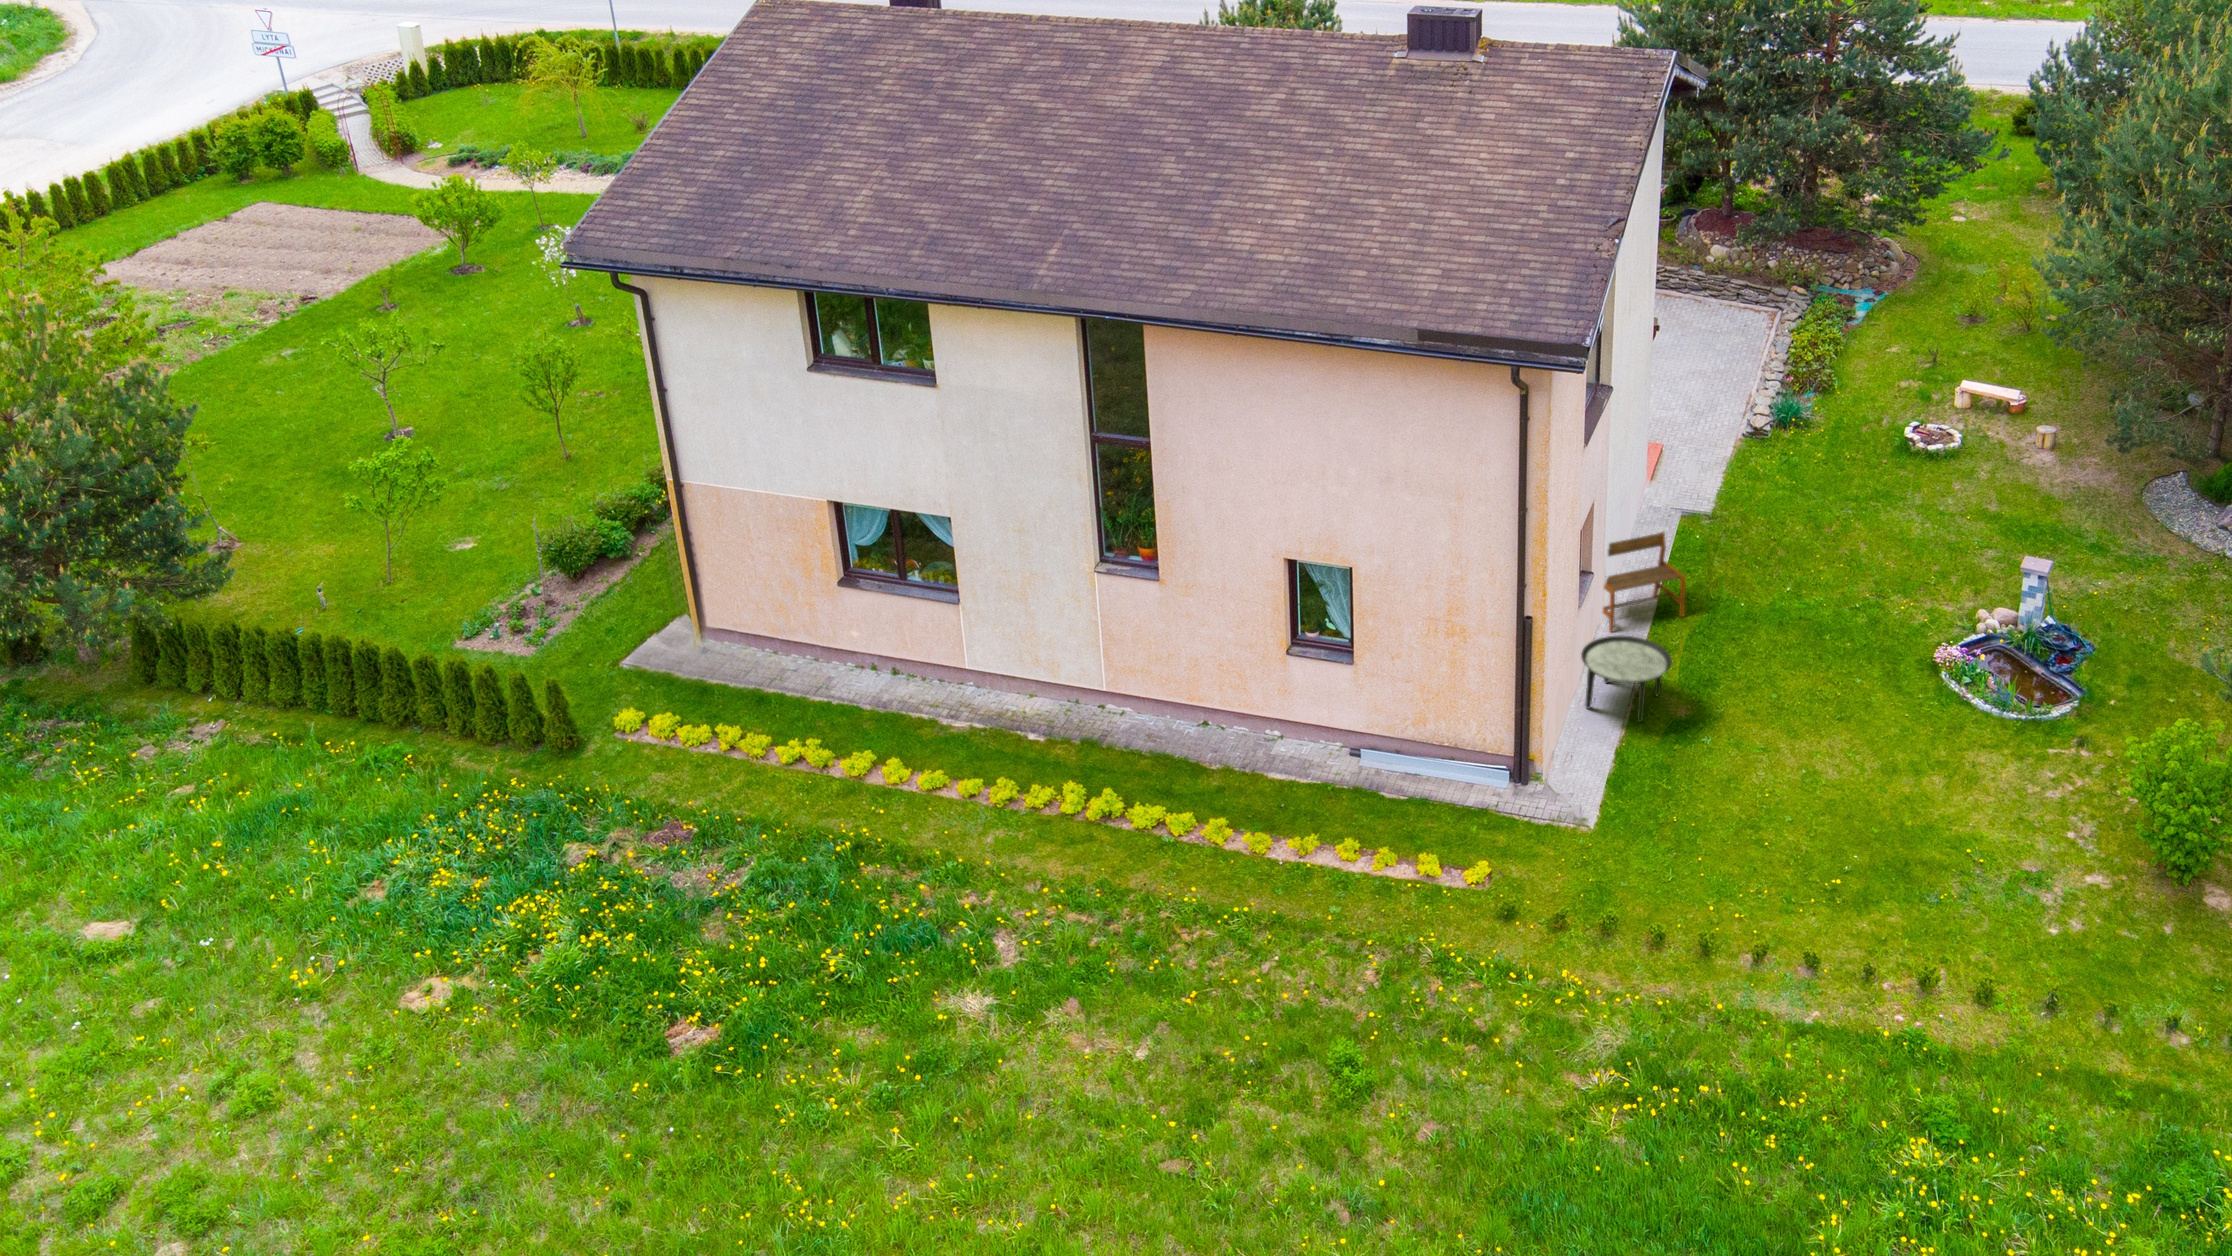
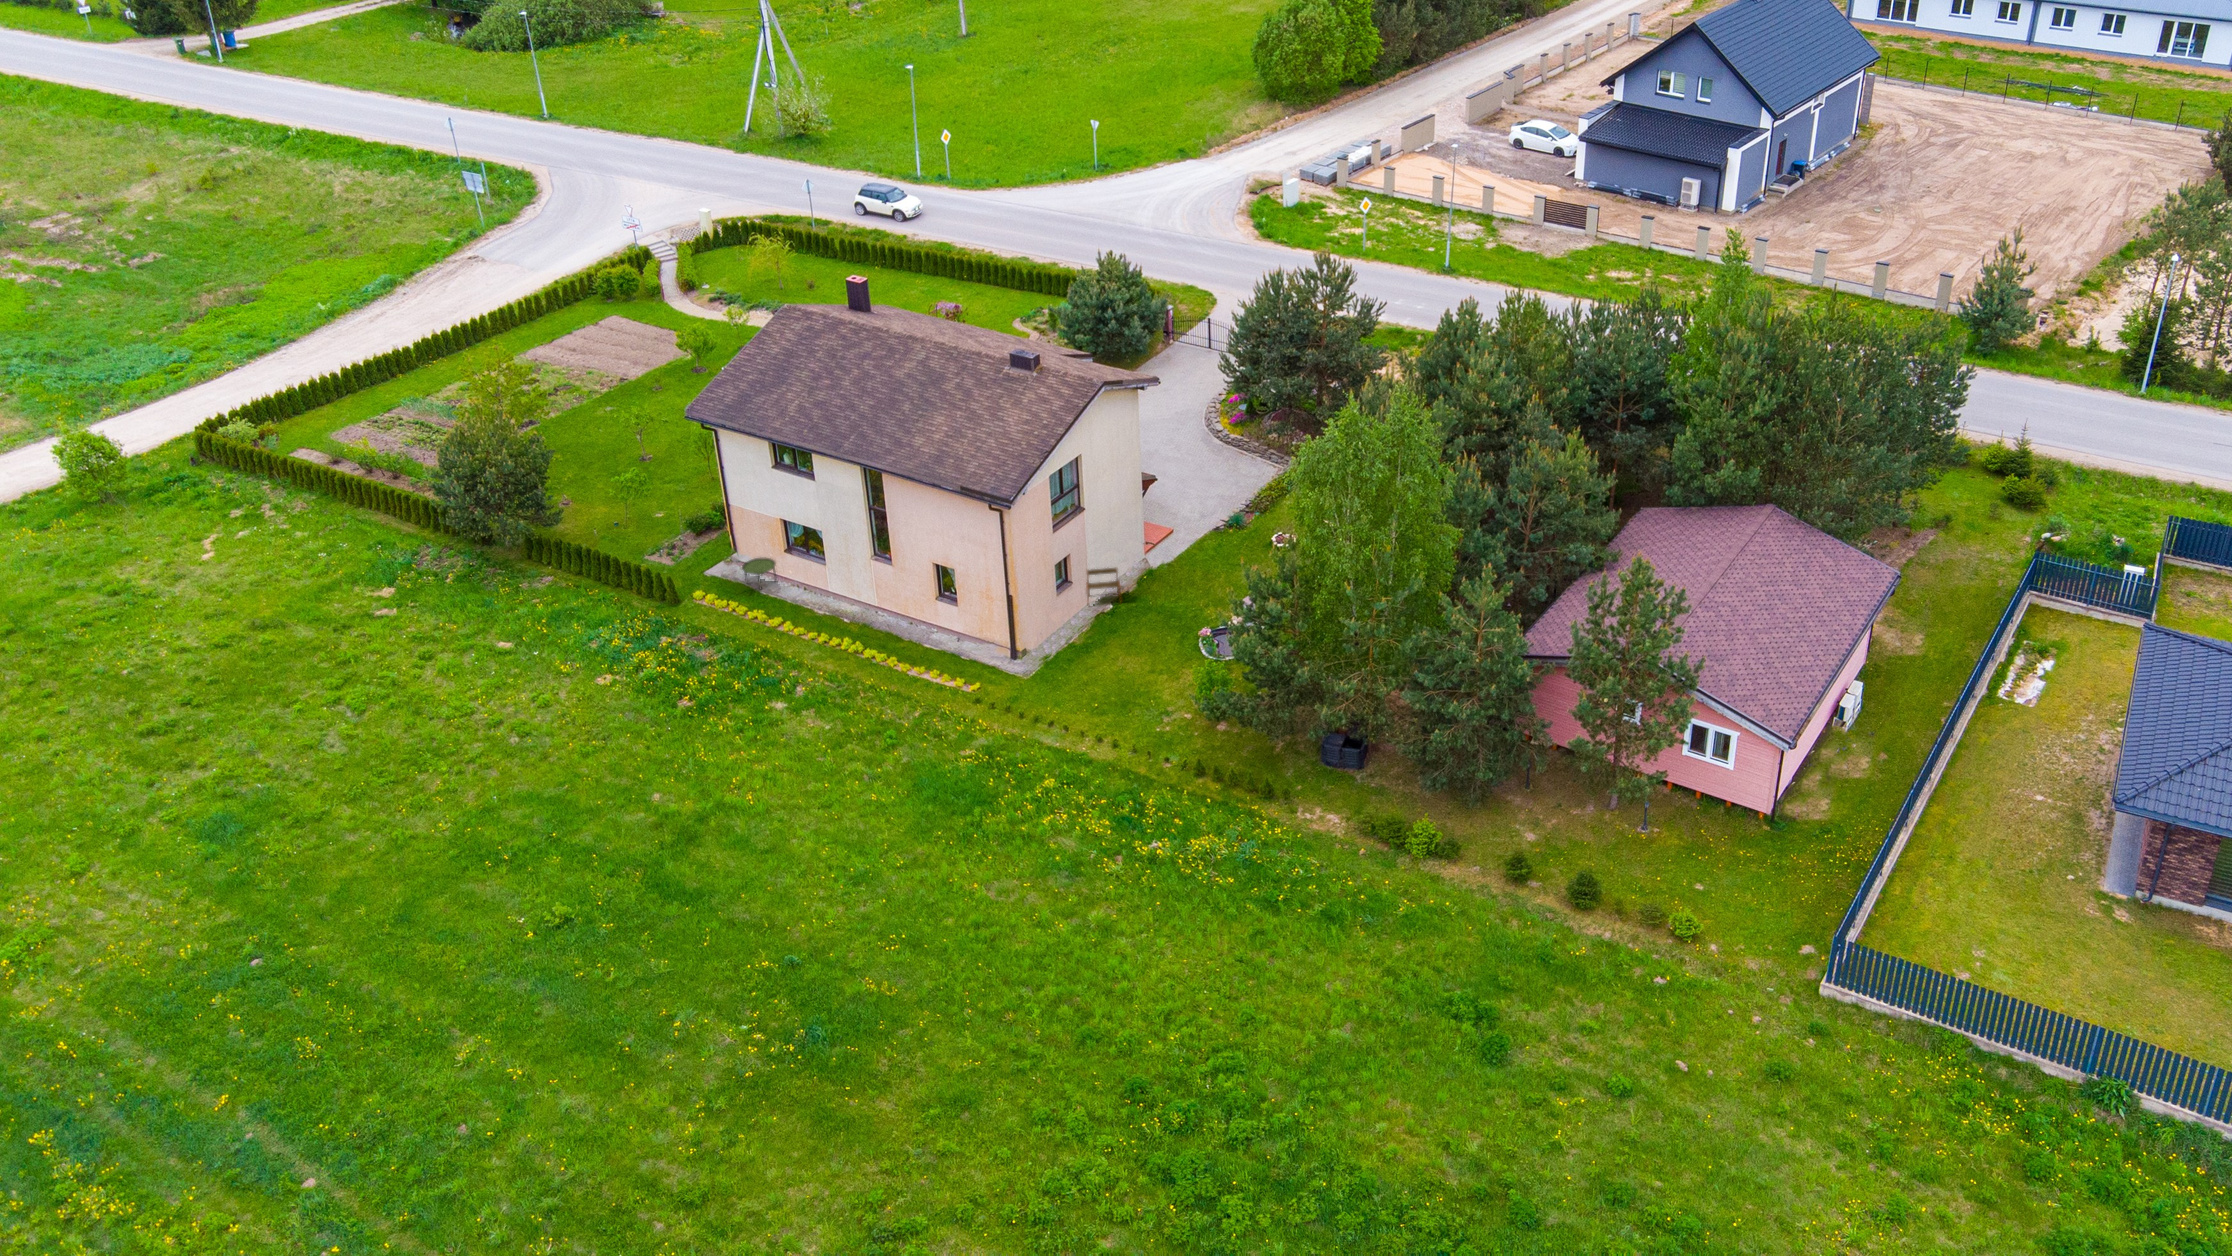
round table: present [1581,636,1672,722] -> present [742,558,777,588]

